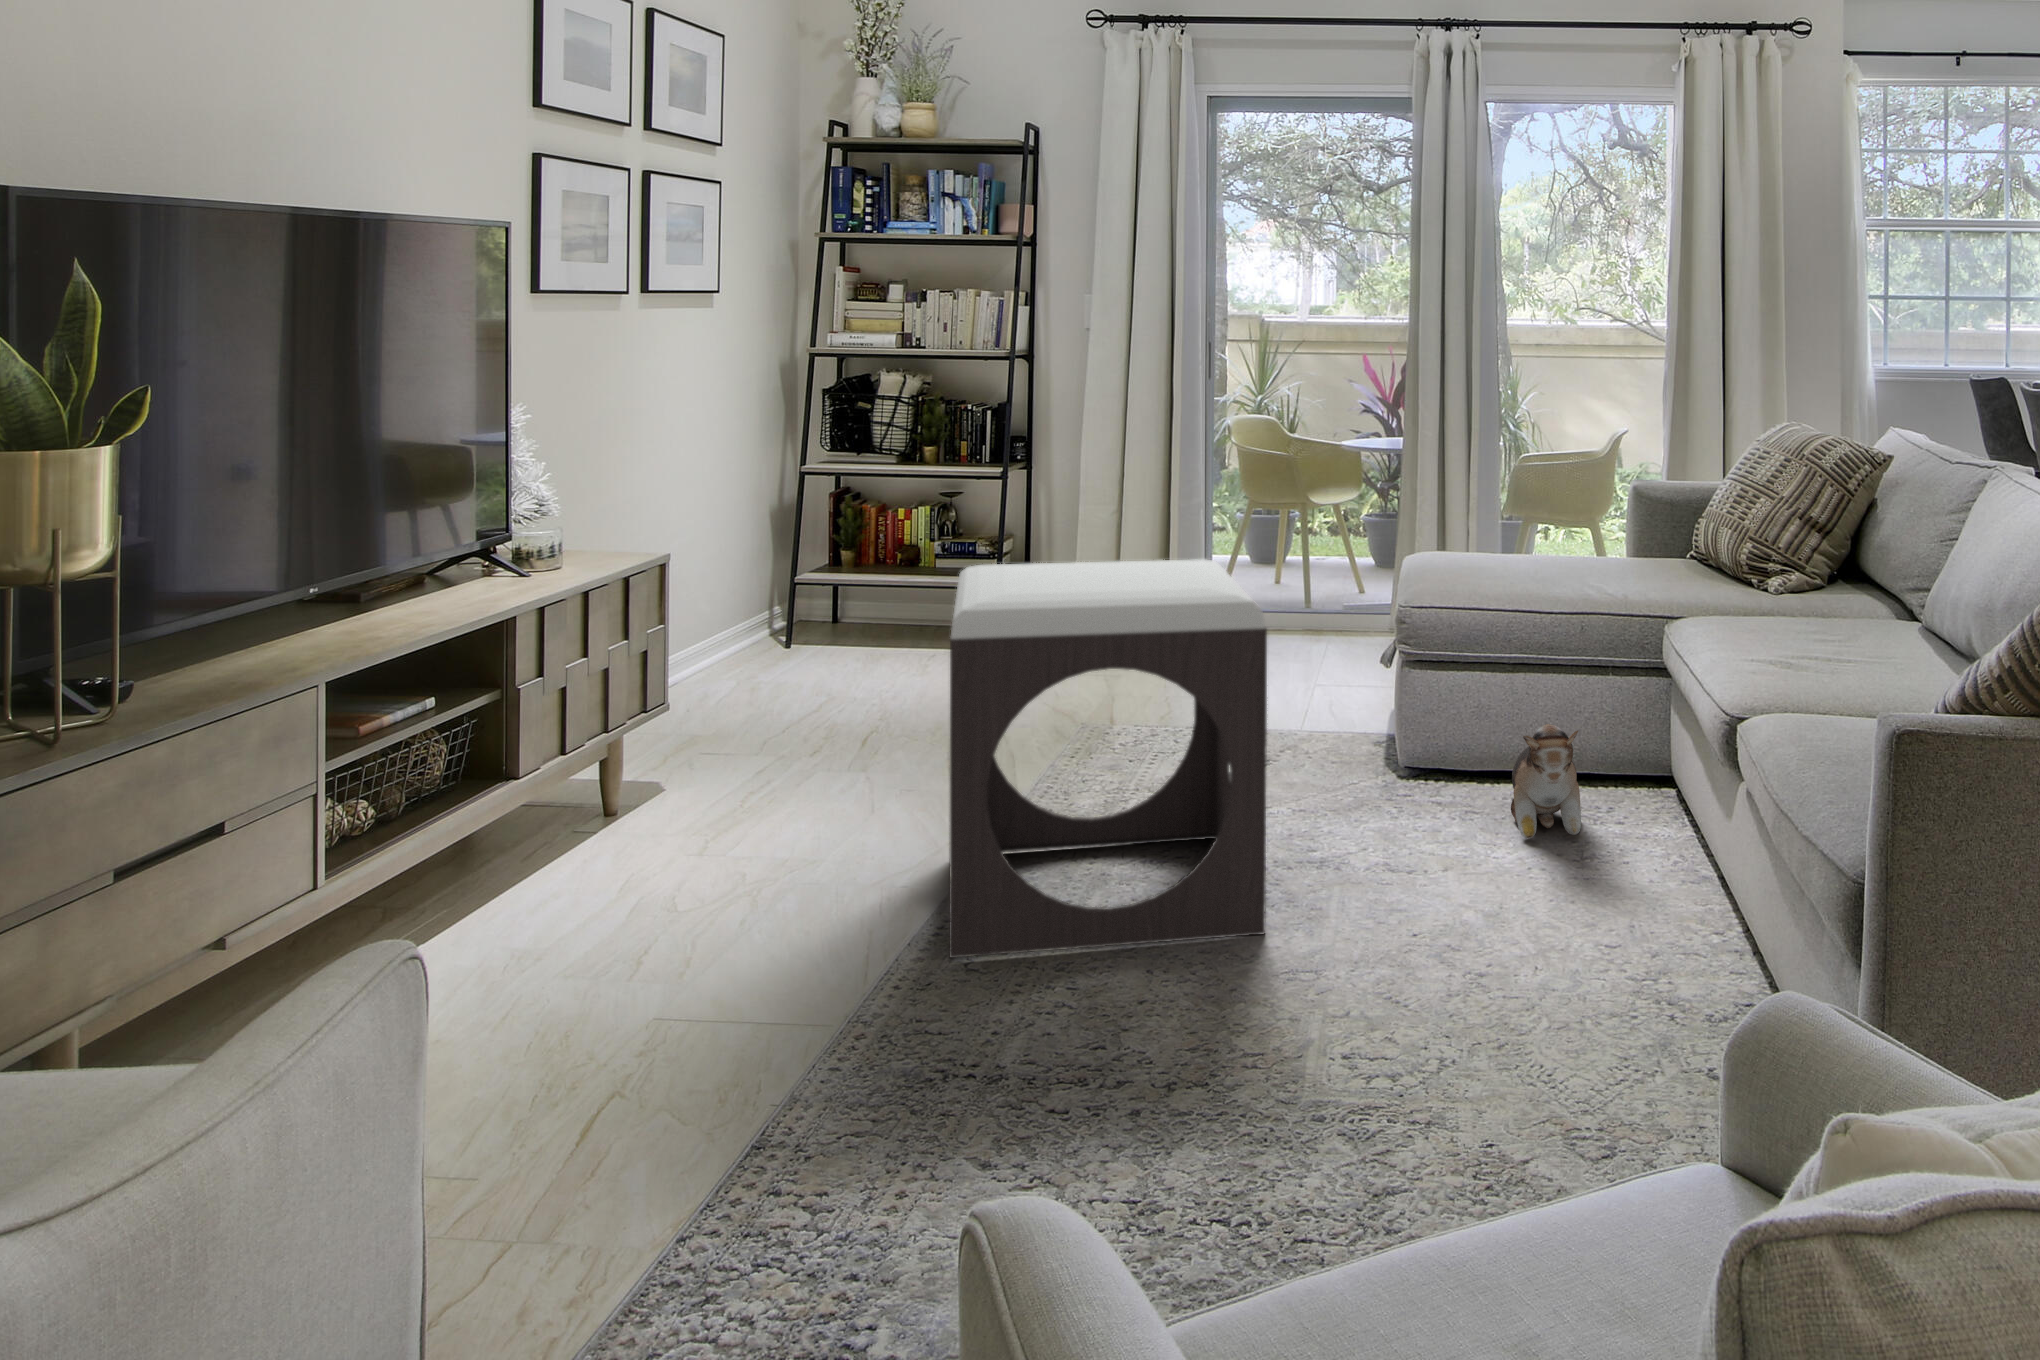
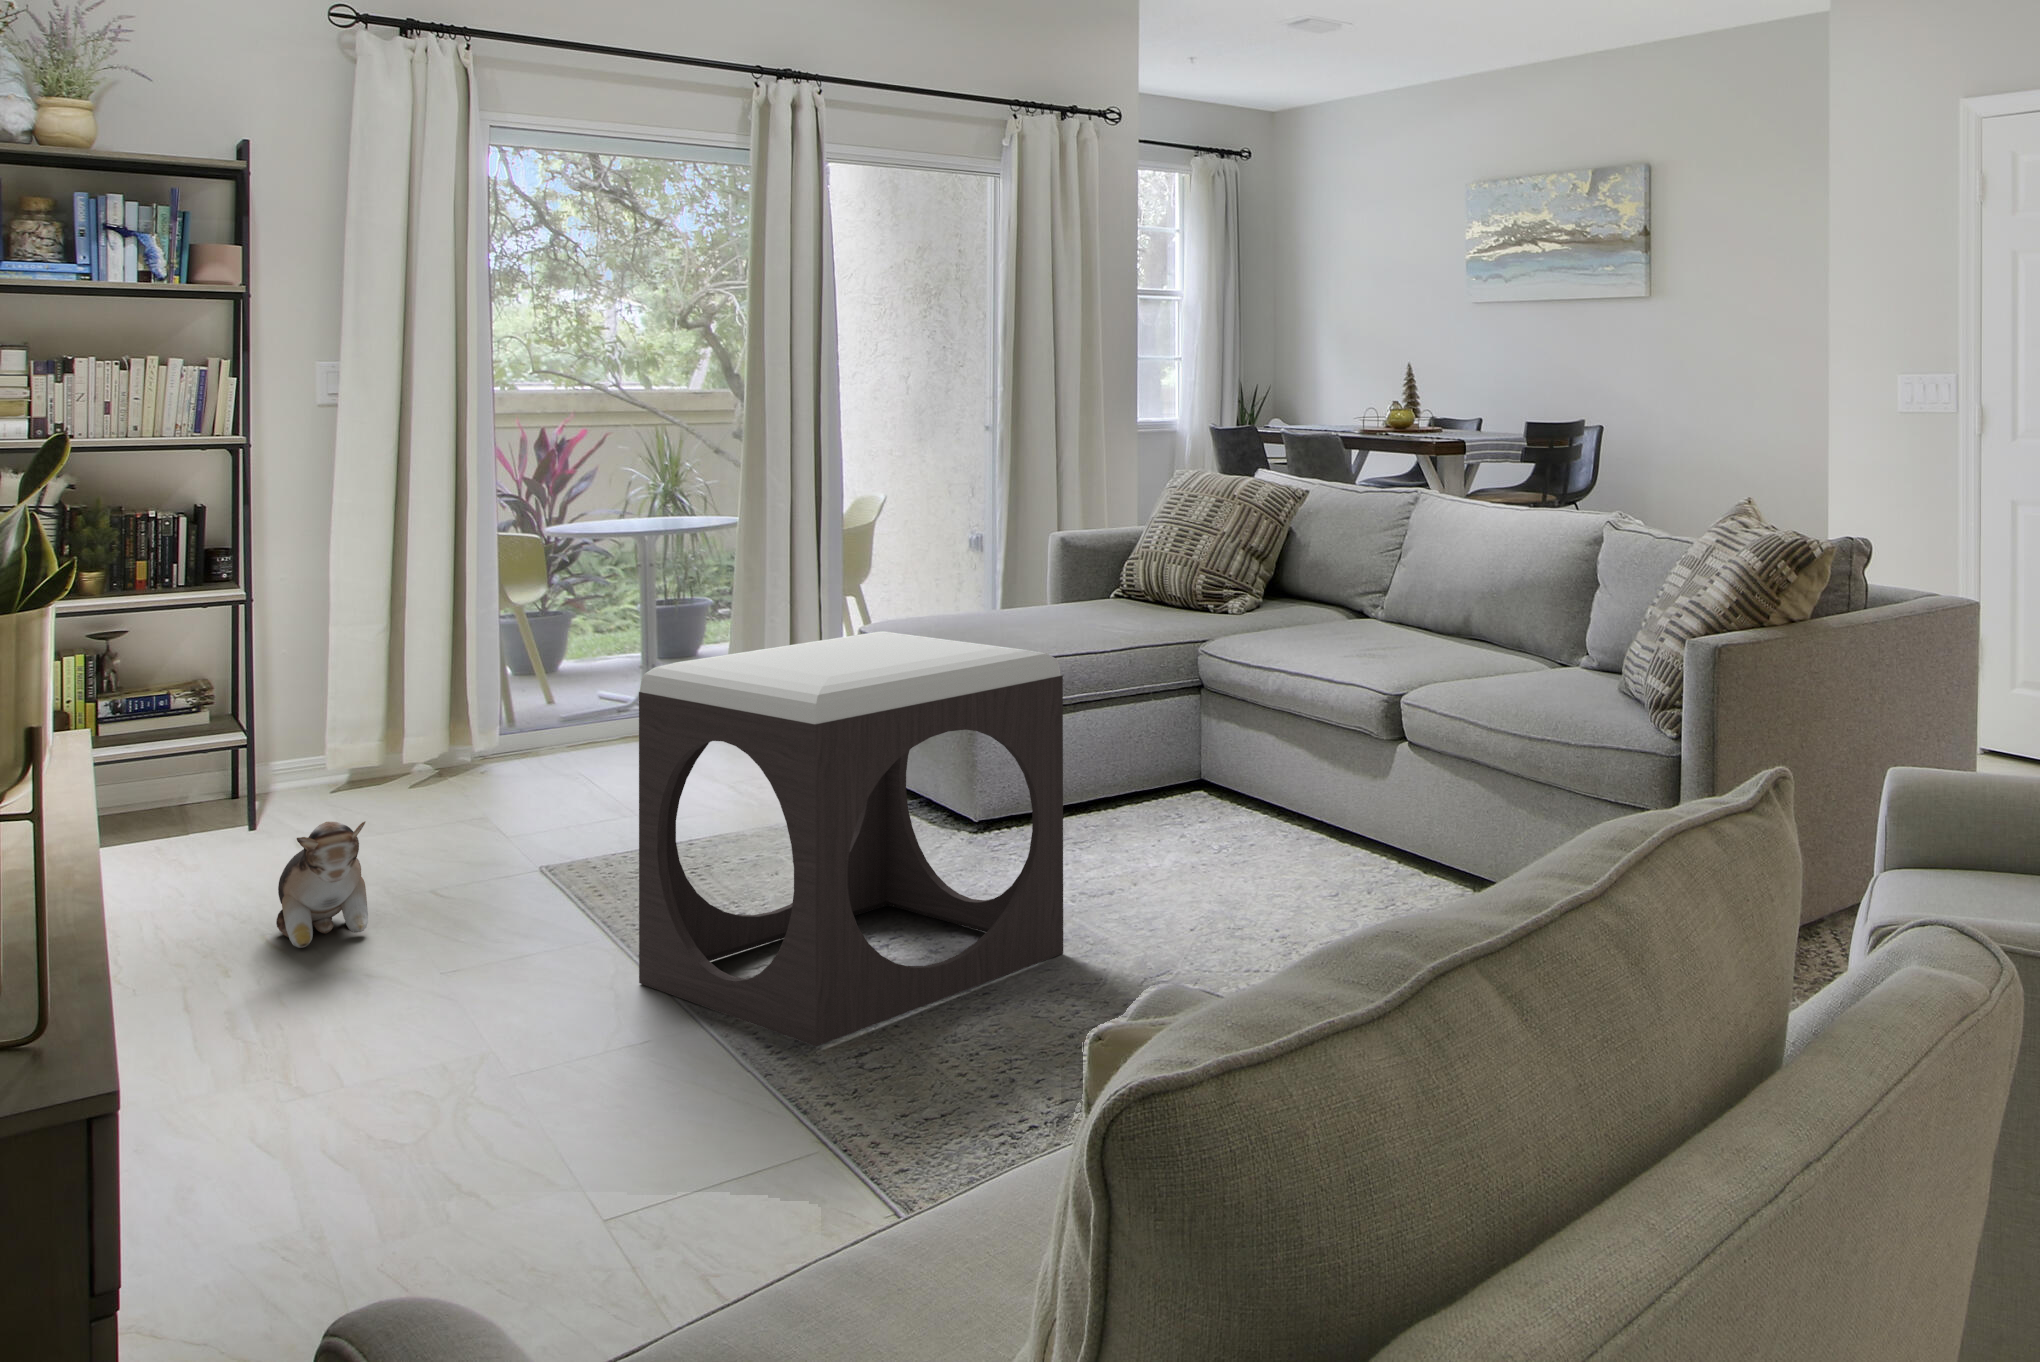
plush toy: present [1511,724,1581,839] -> present [276,822,368,948]

